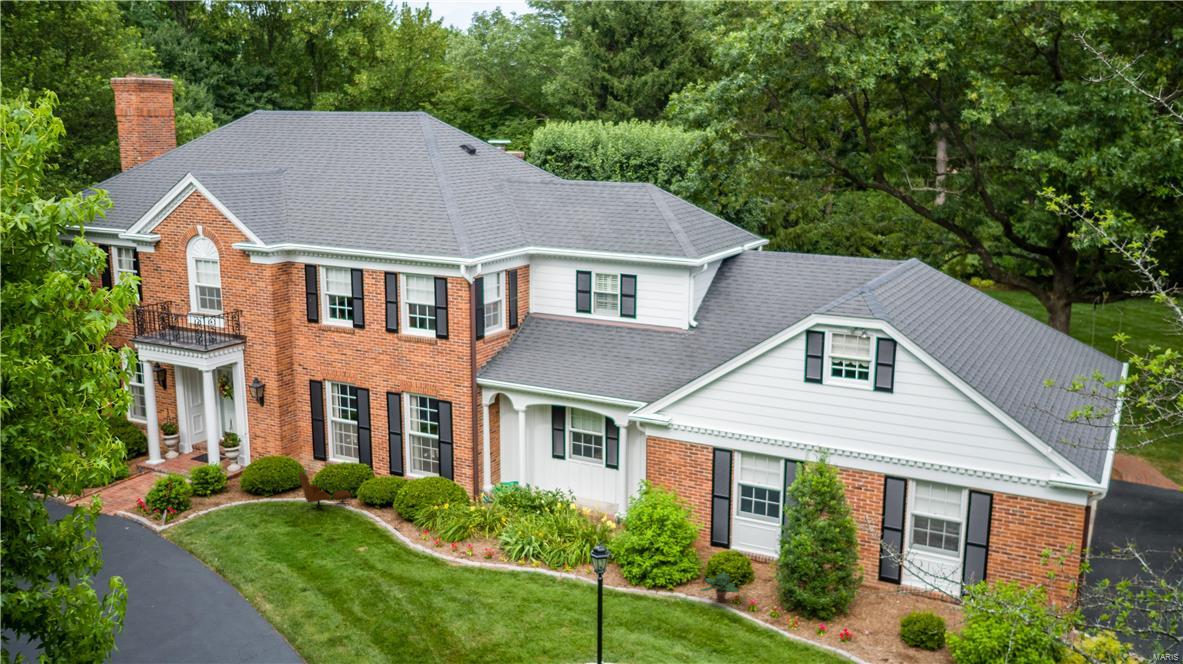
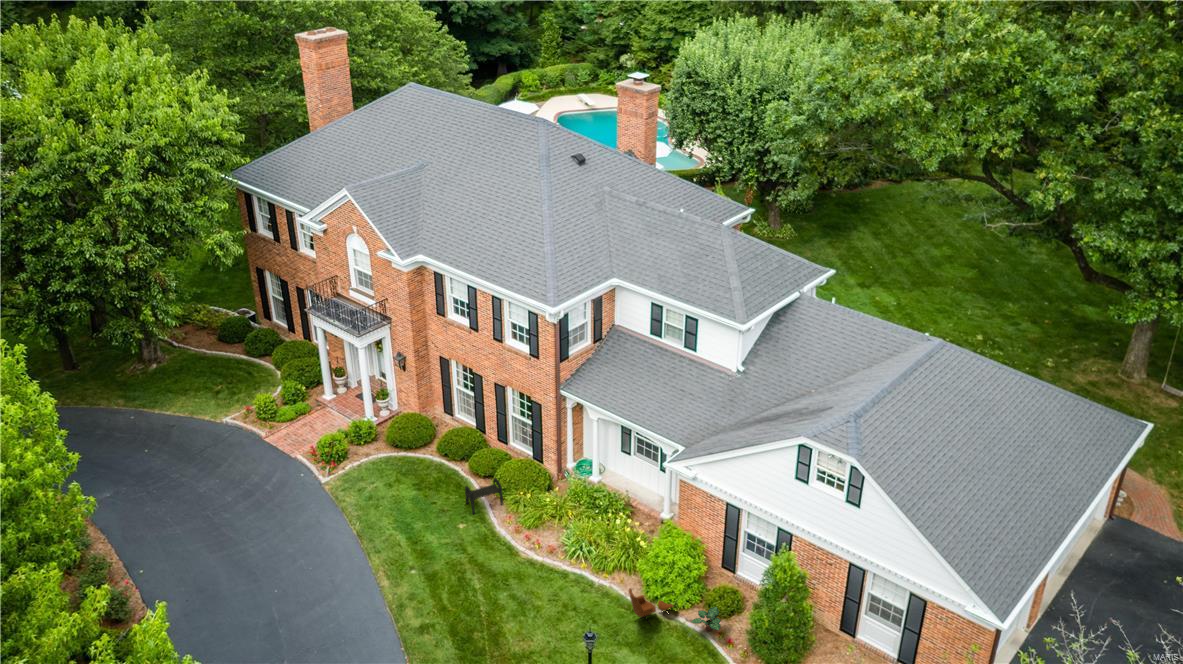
lounge chair: present [299,472,351,510] -> present [629,588,674,622]
bench: none [362,494,412,538] -> present [465,478,503,514]

